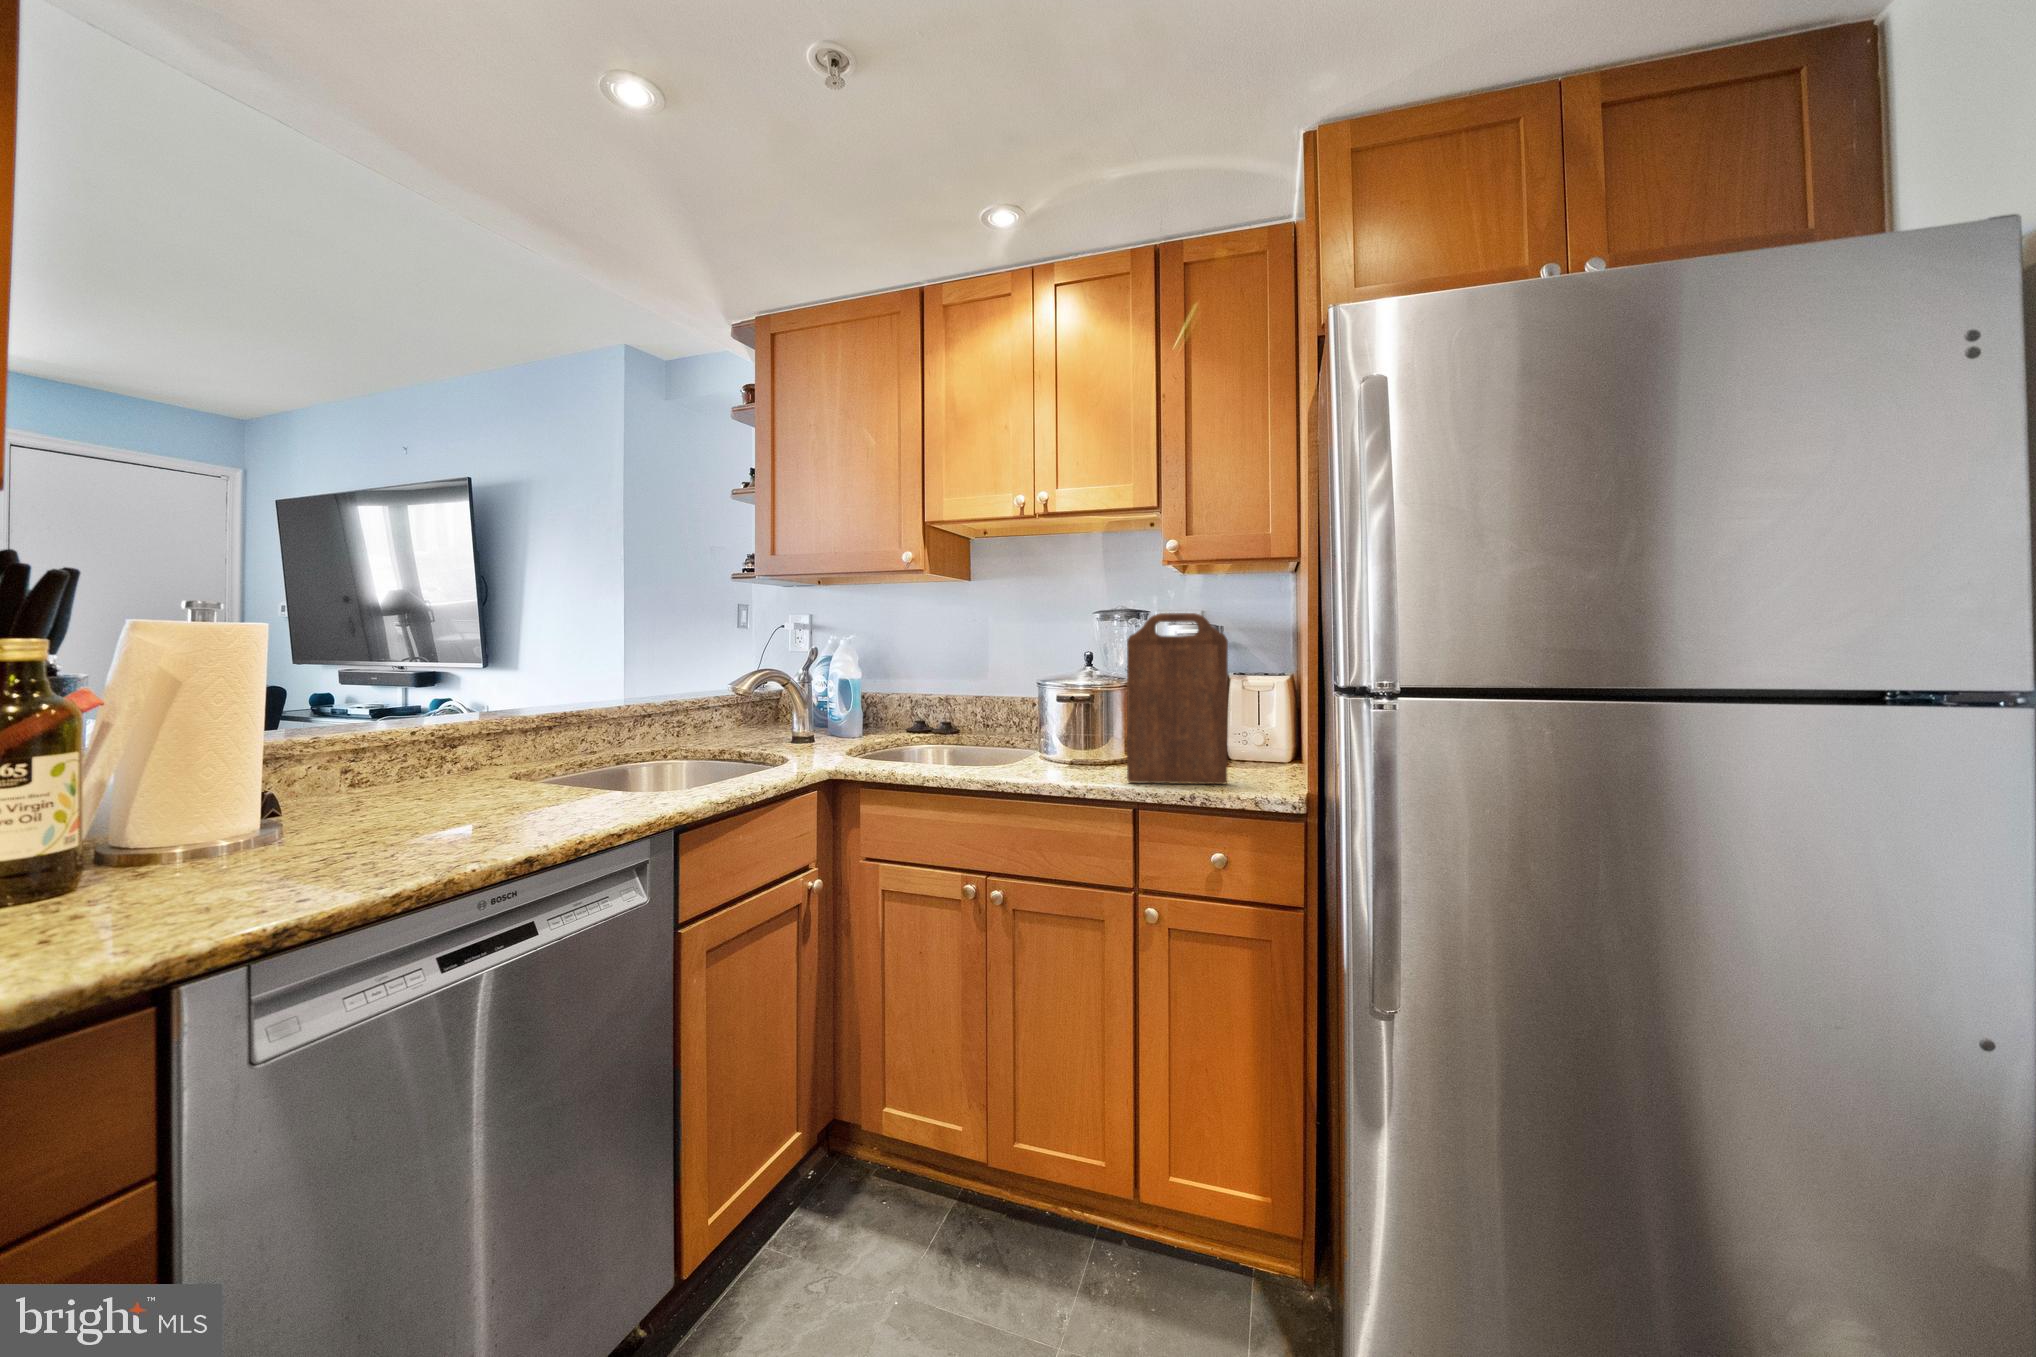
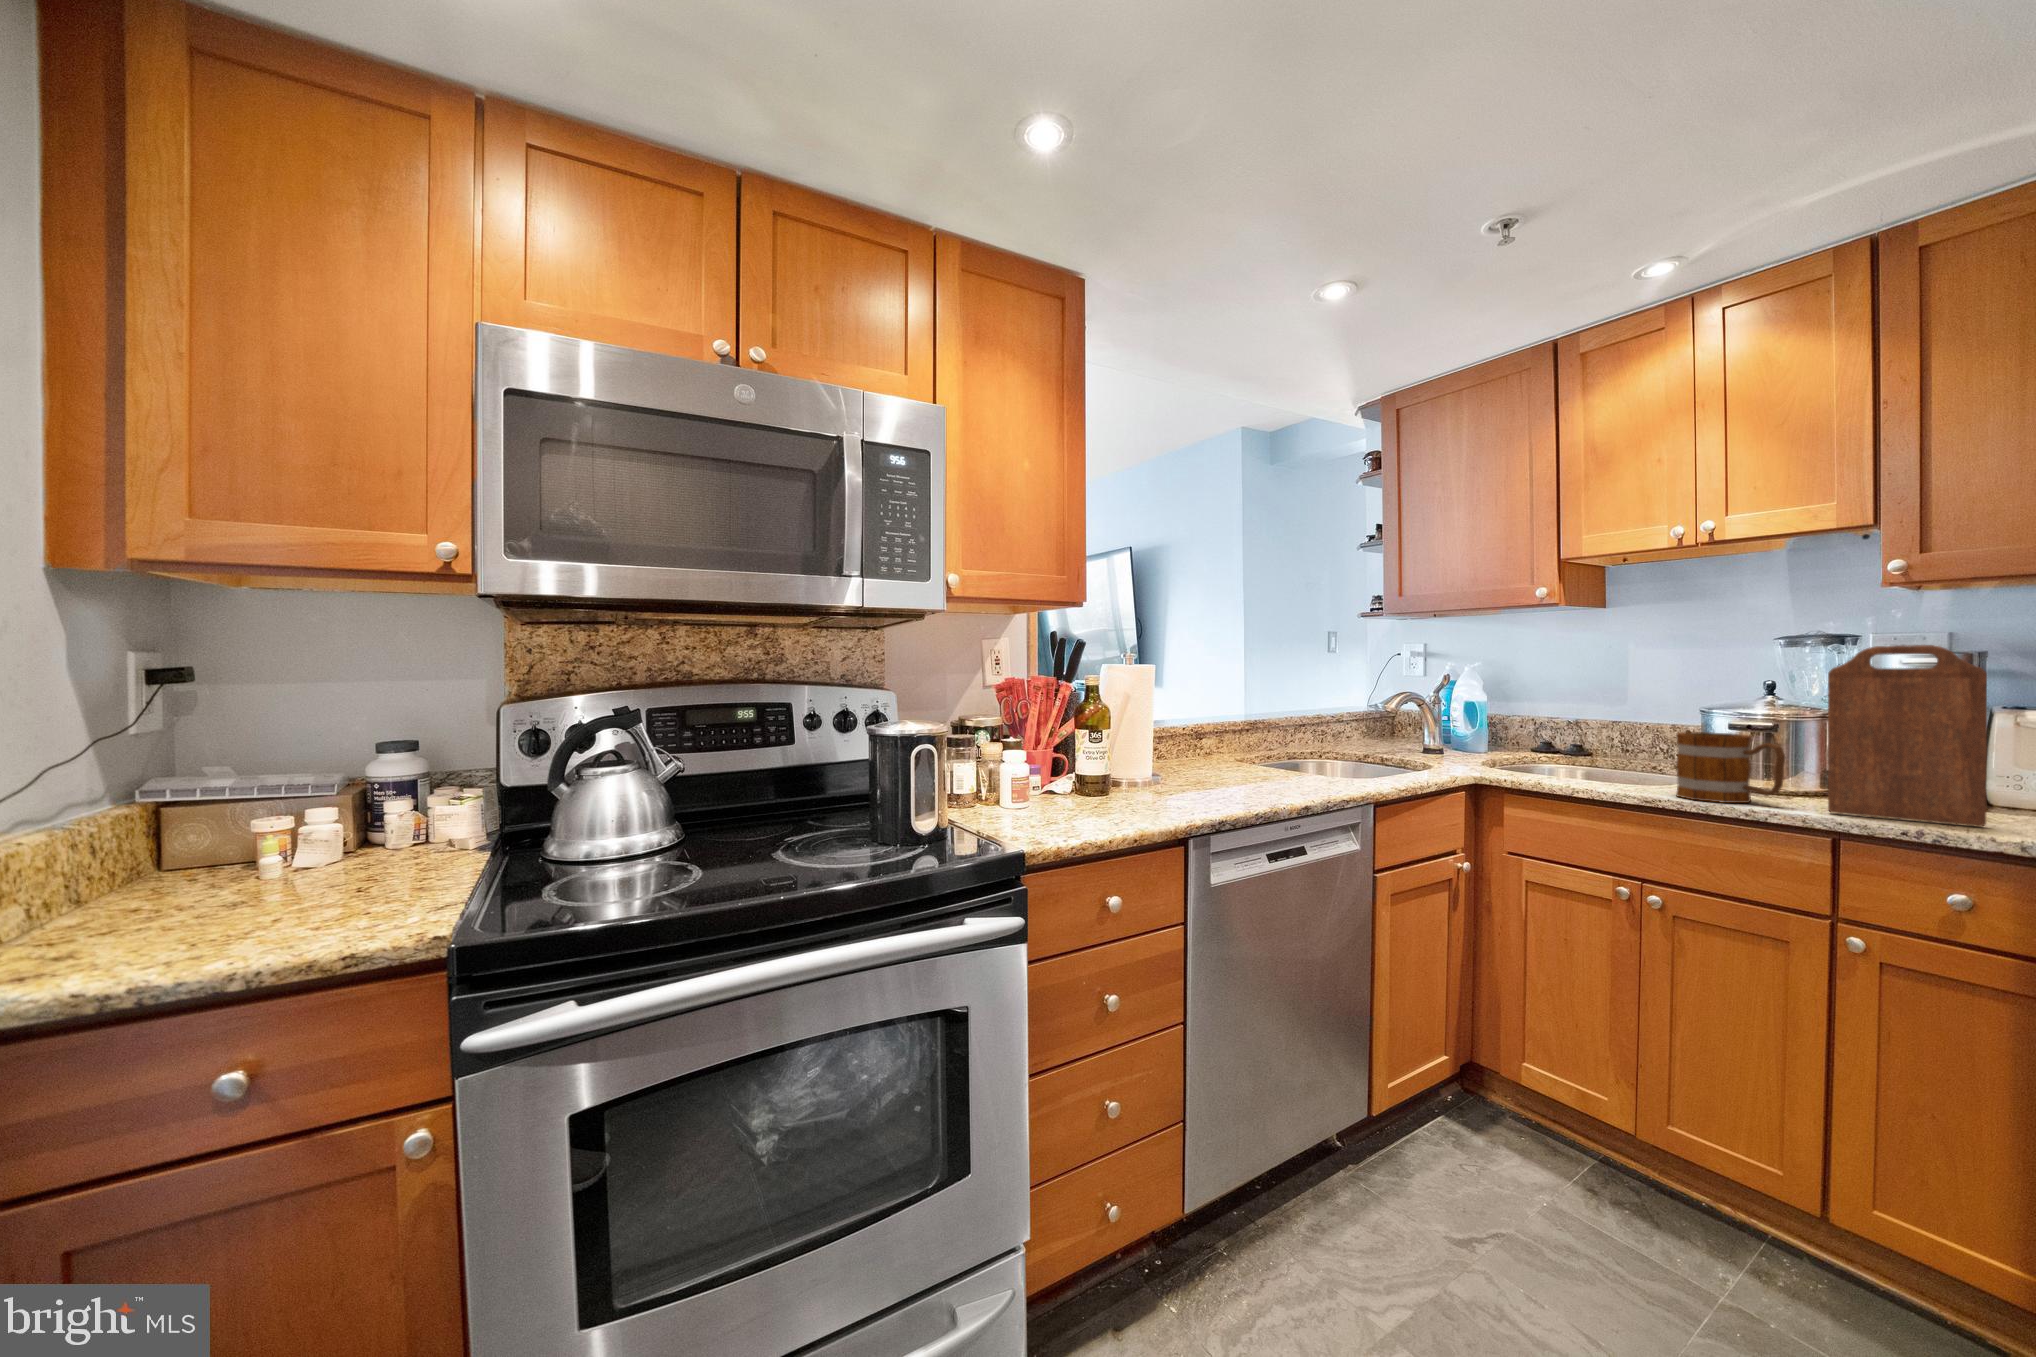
mug: none [1014,706,1098,781] -> present [1676,732,1785,803]

